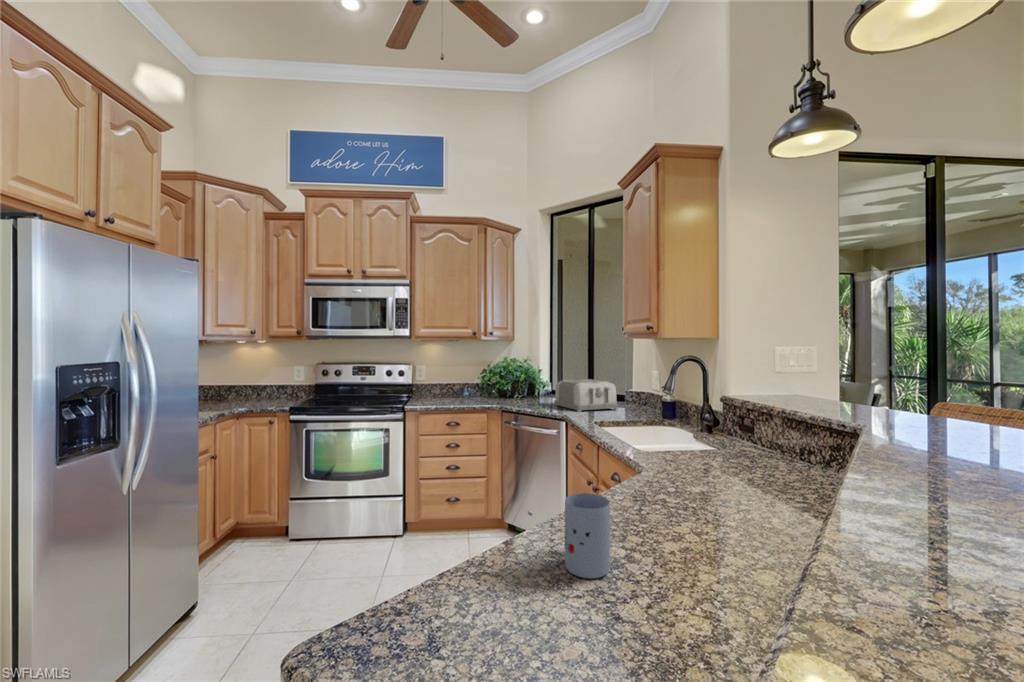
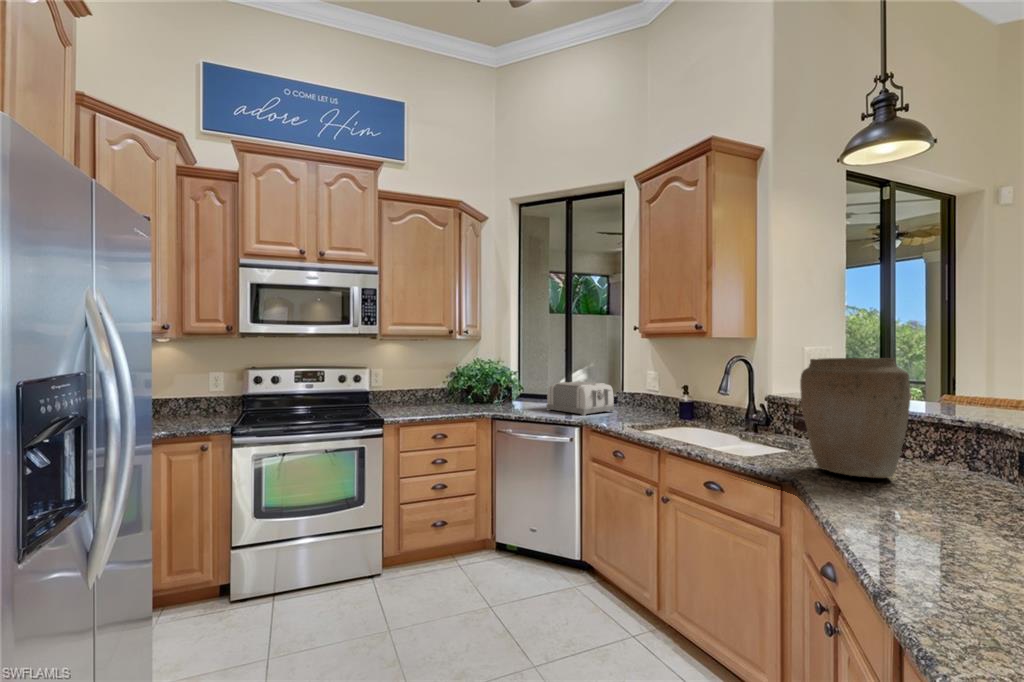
vase: none [682,358,790,489] -> present [800,358,911,478]
mug: present [565,493,610,578] -> none [883,493,962,575]

